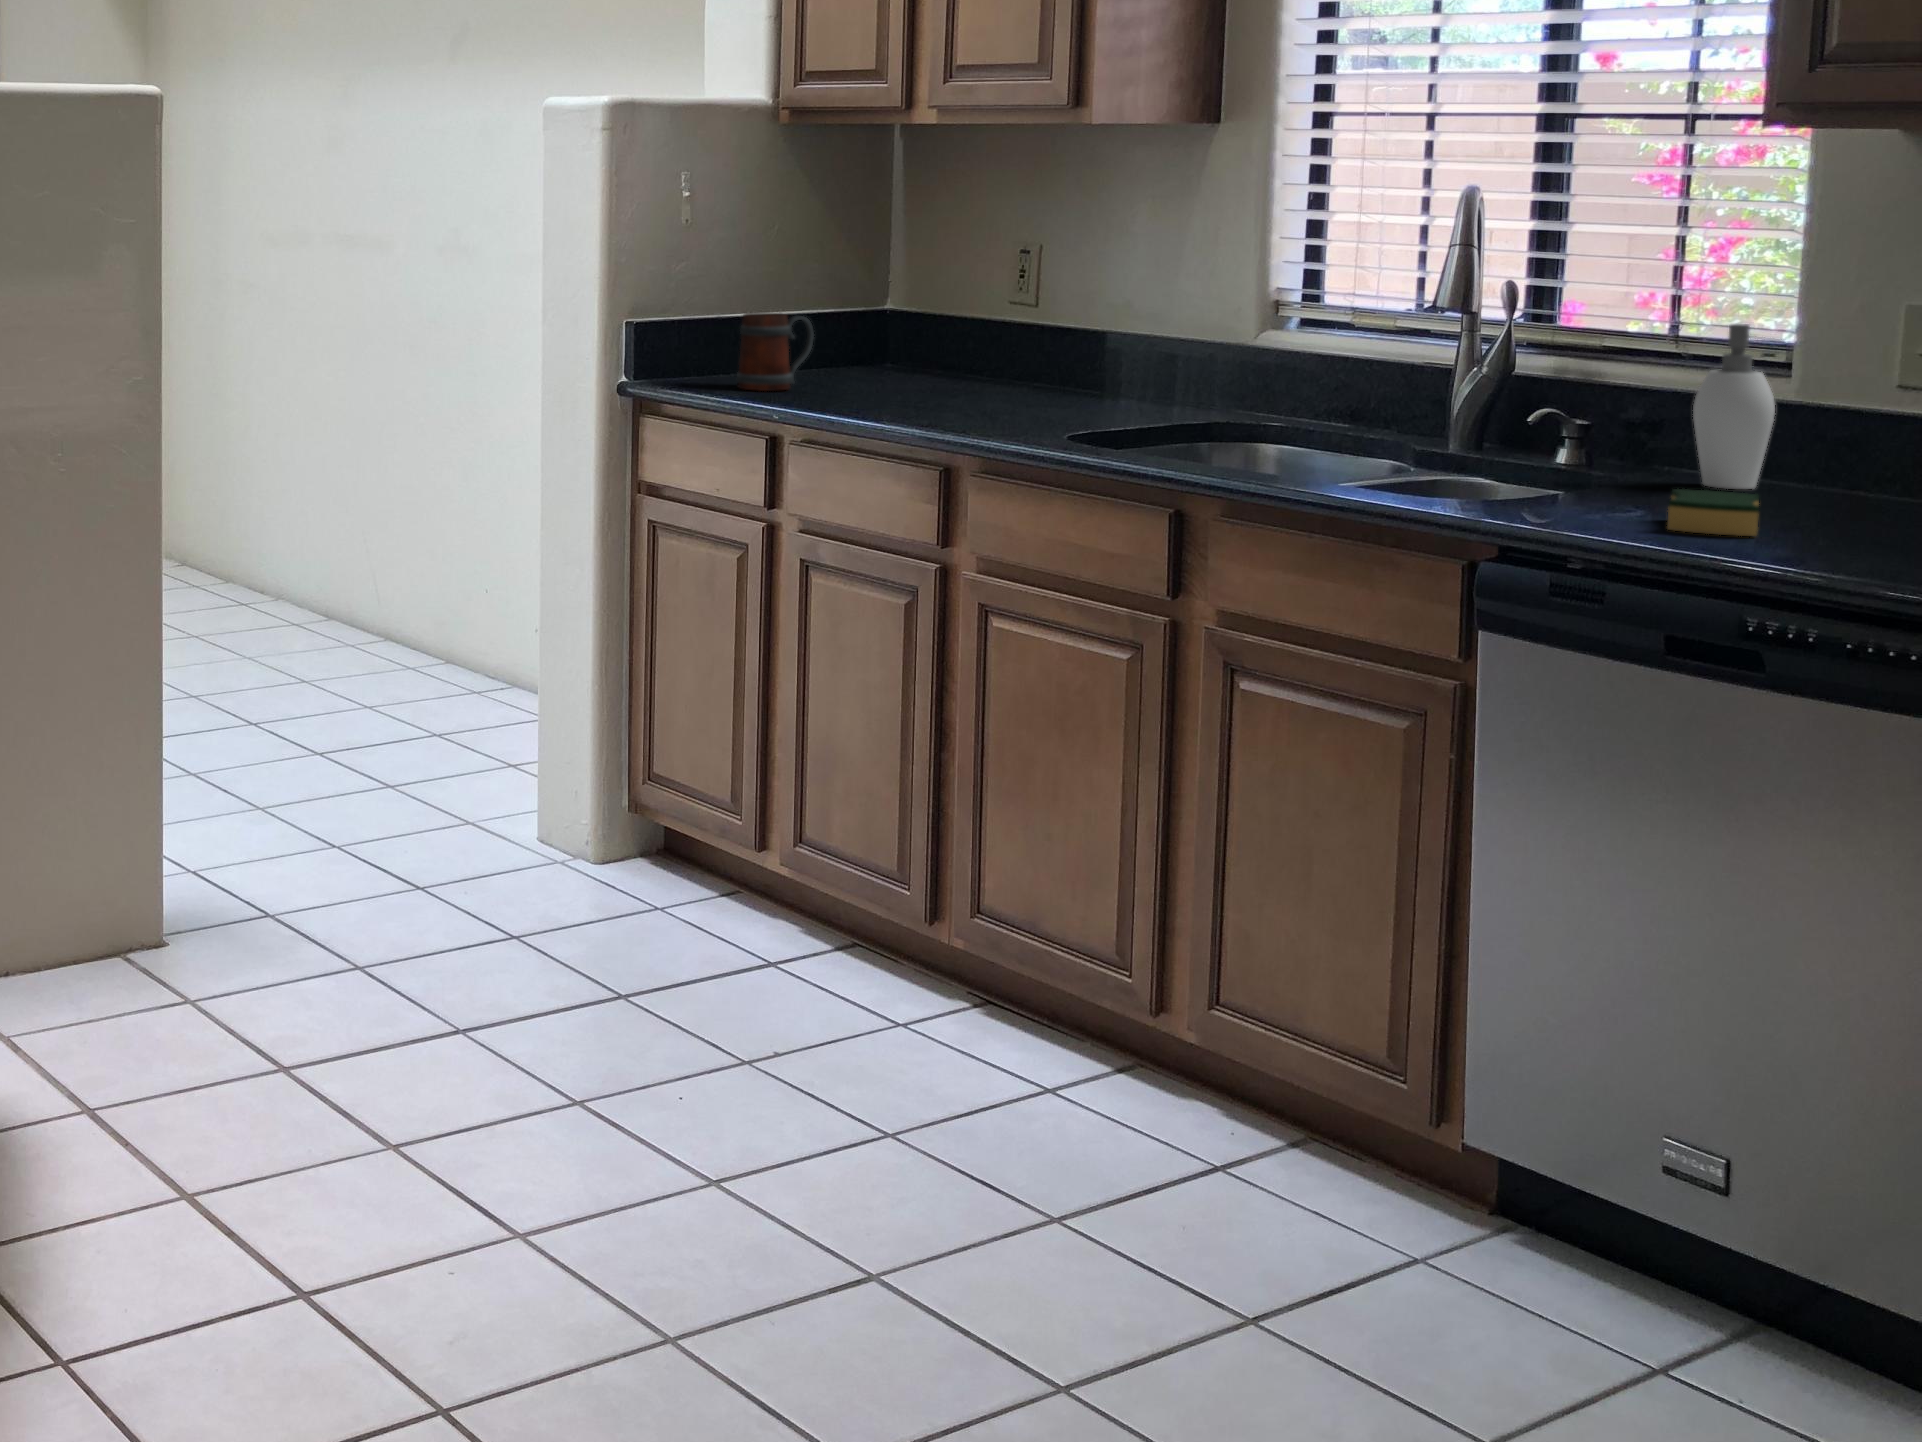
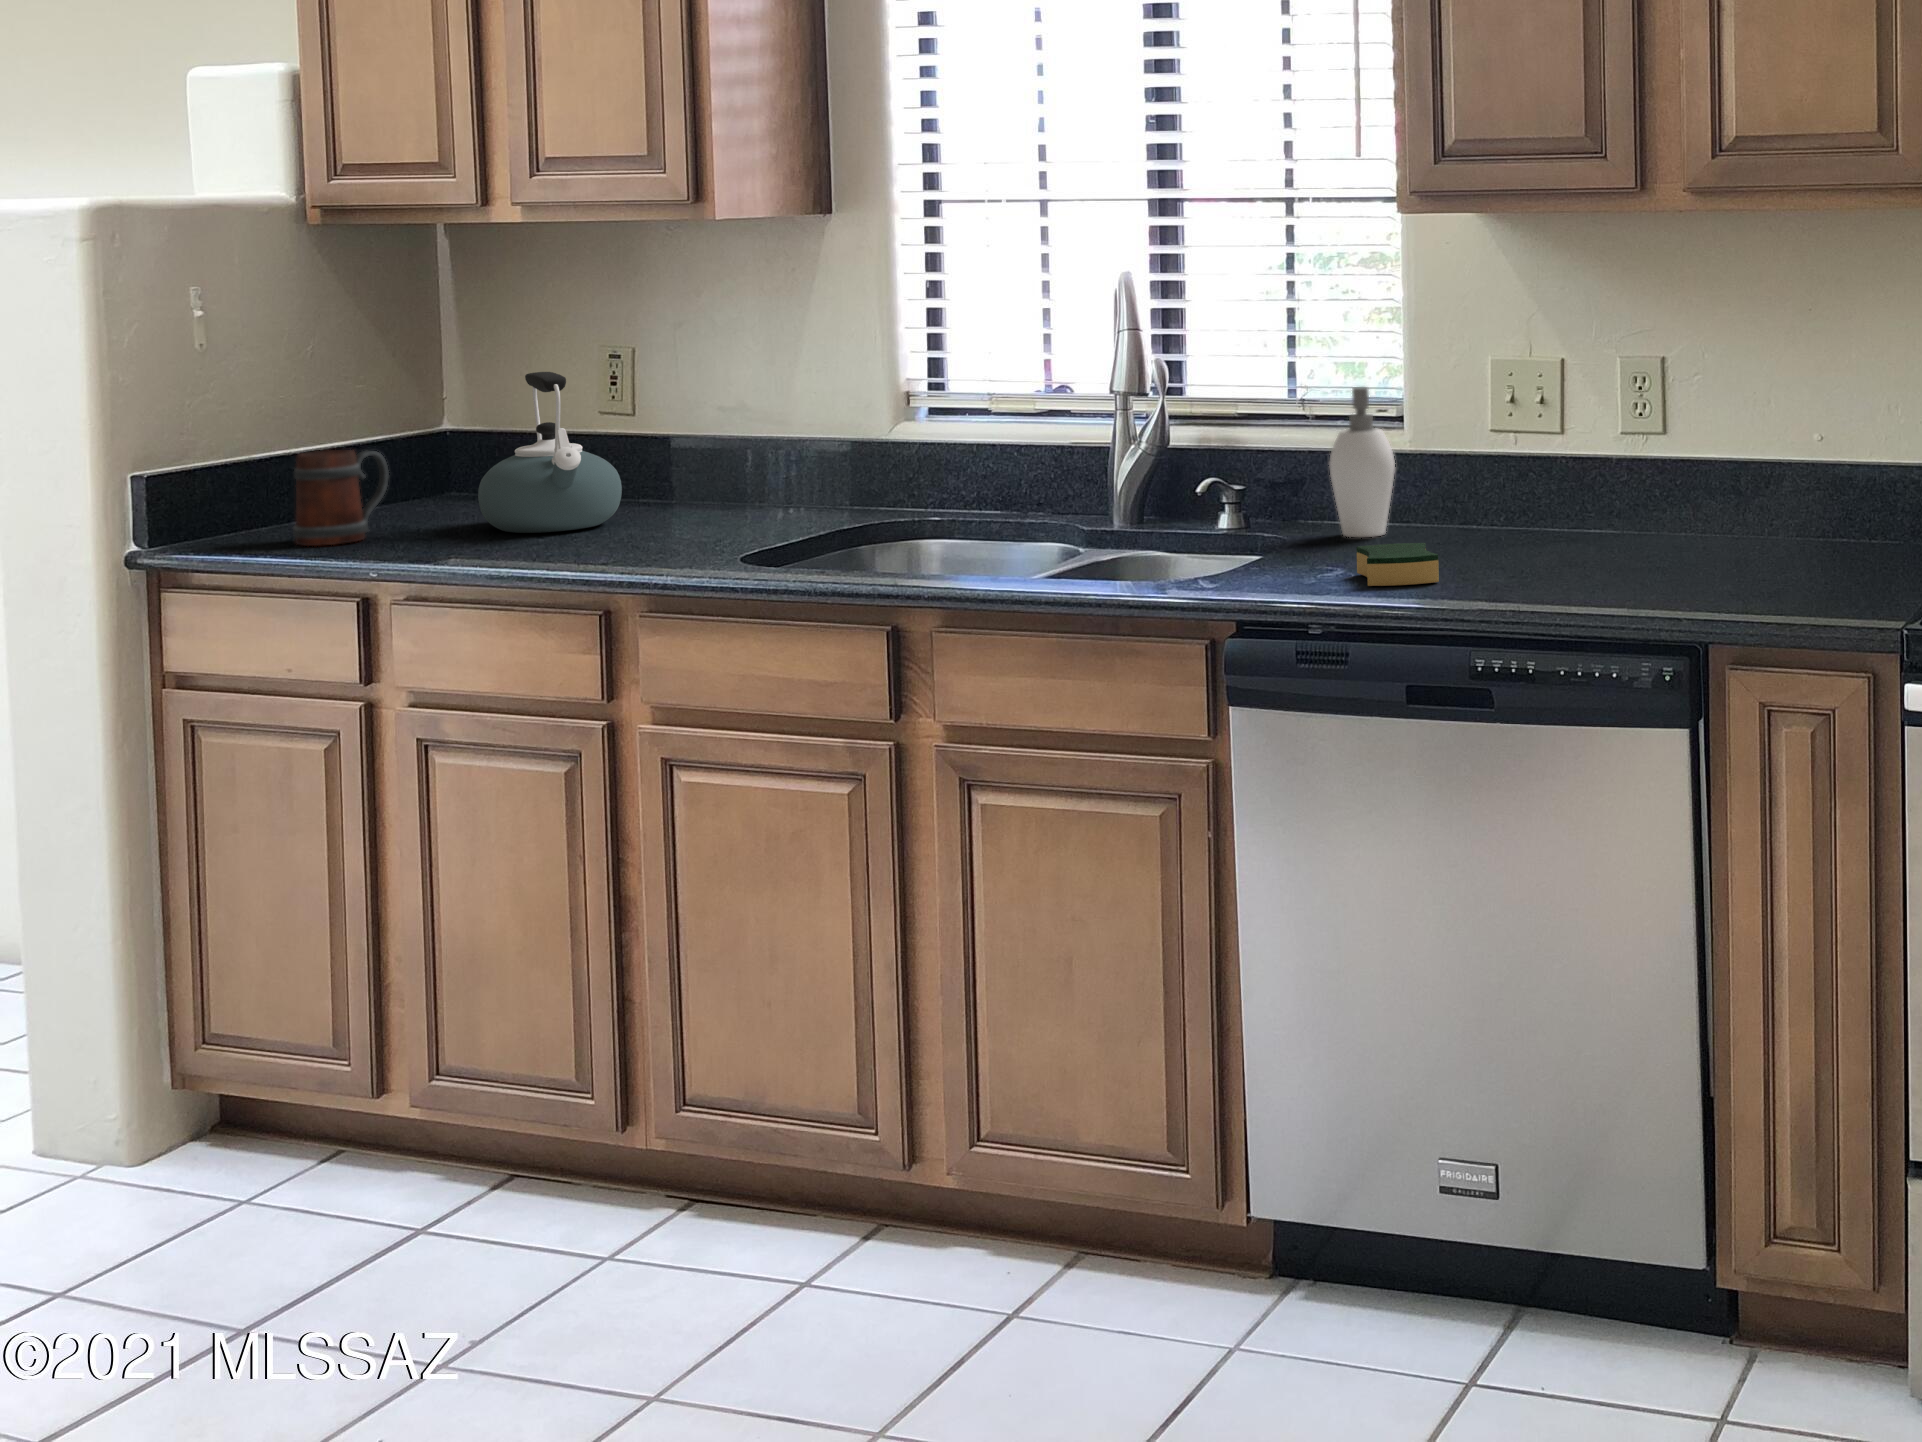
kettle: none [882,259,1002,400] -> present [478,372,622,533]

